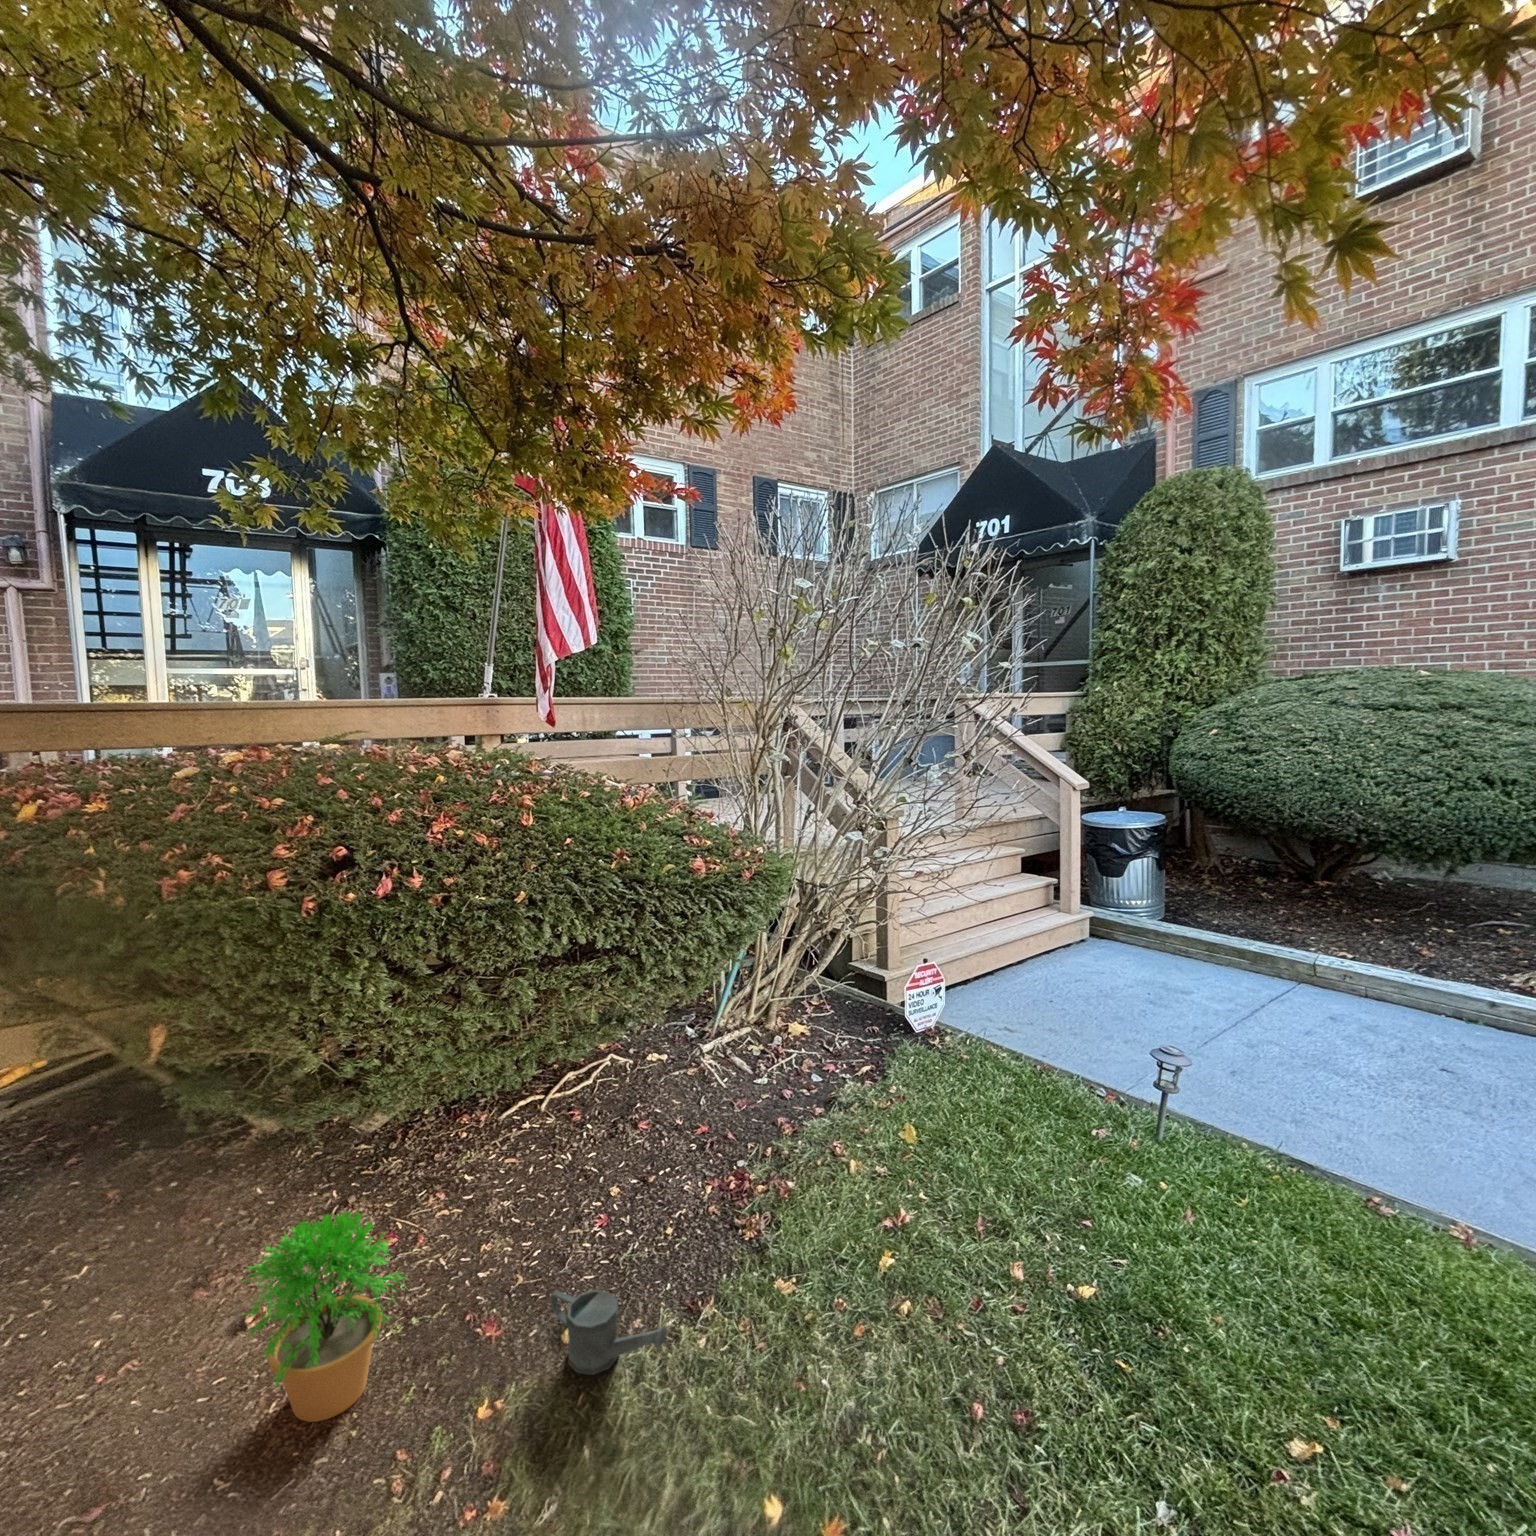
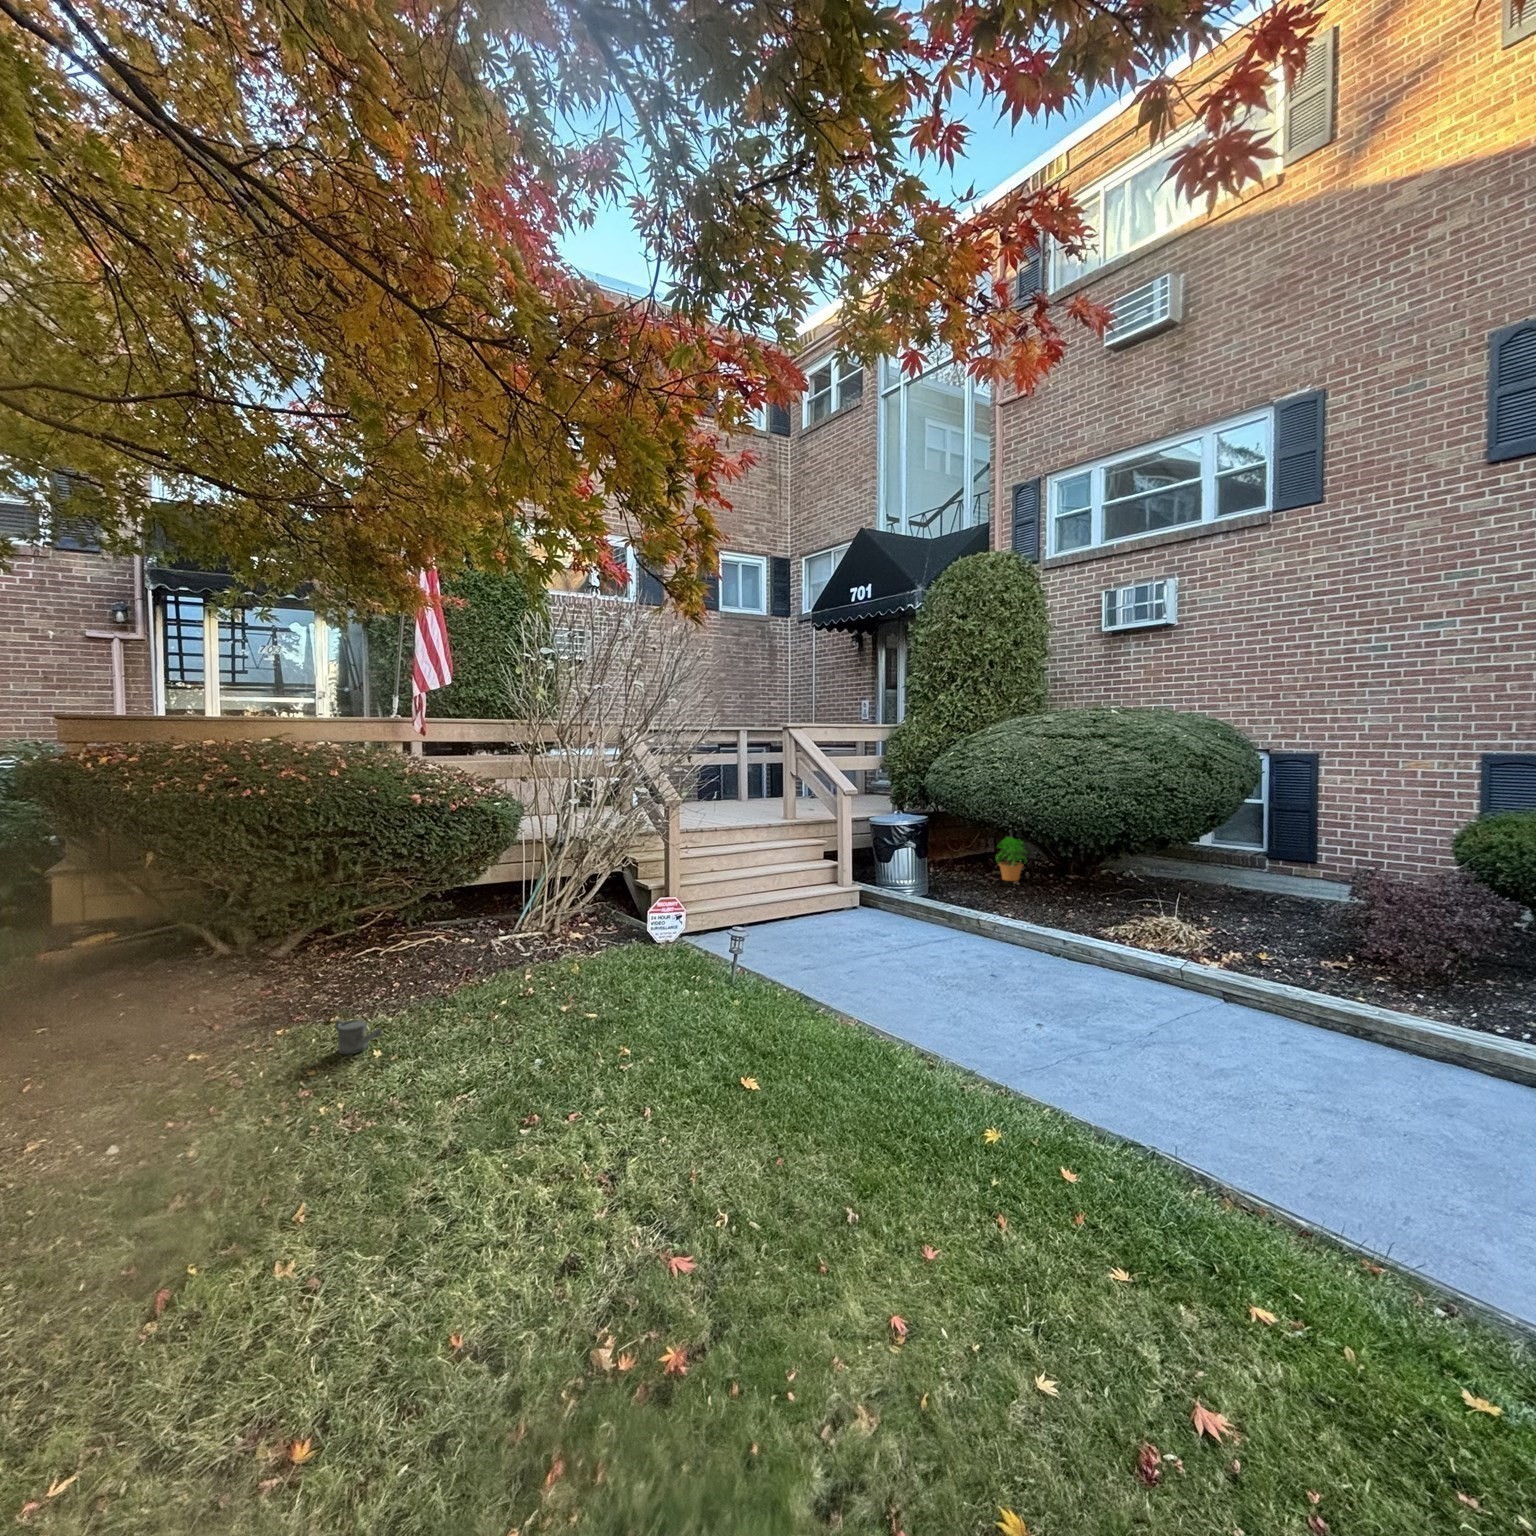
potted plant: present [243,1211,407,1422] -> present [996,837,1026,881]

